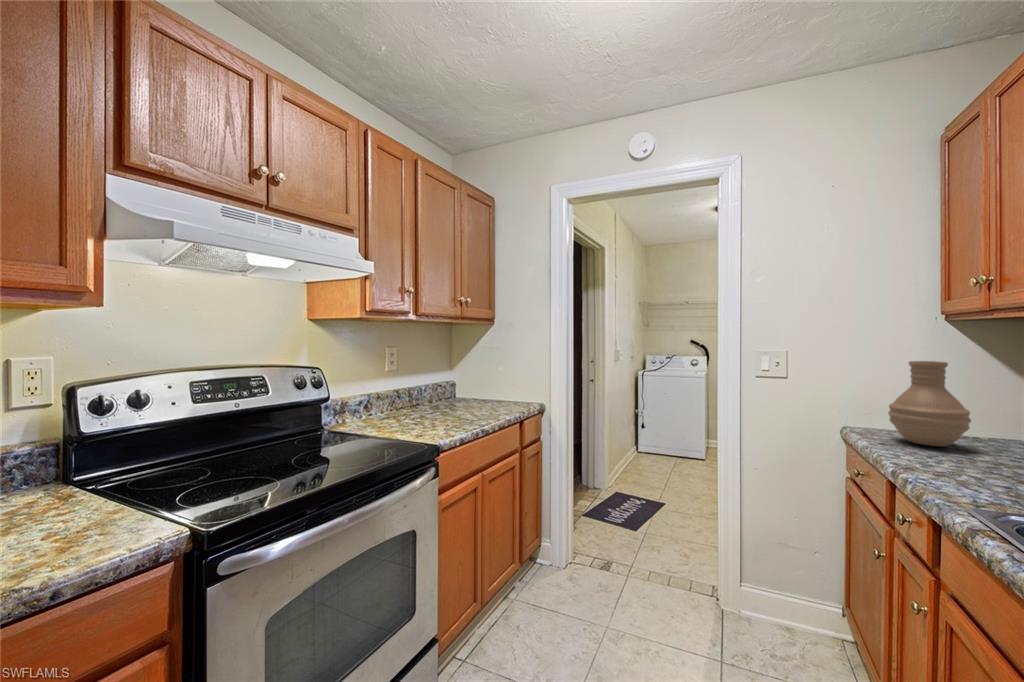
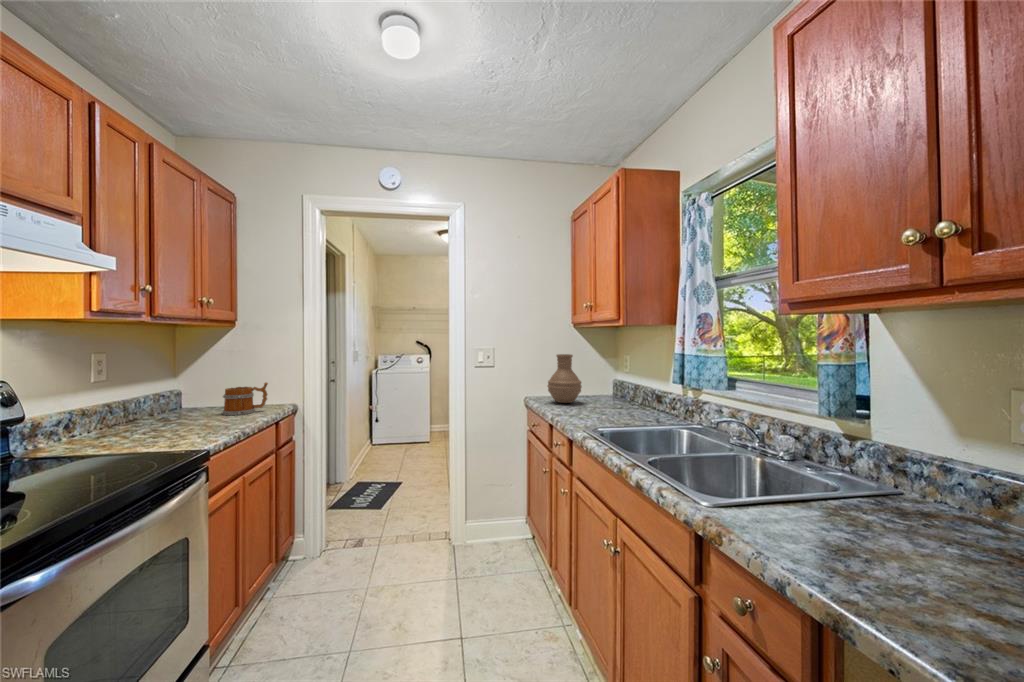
mug: none [477,380,515,409] -> present [222,382,268,415]

